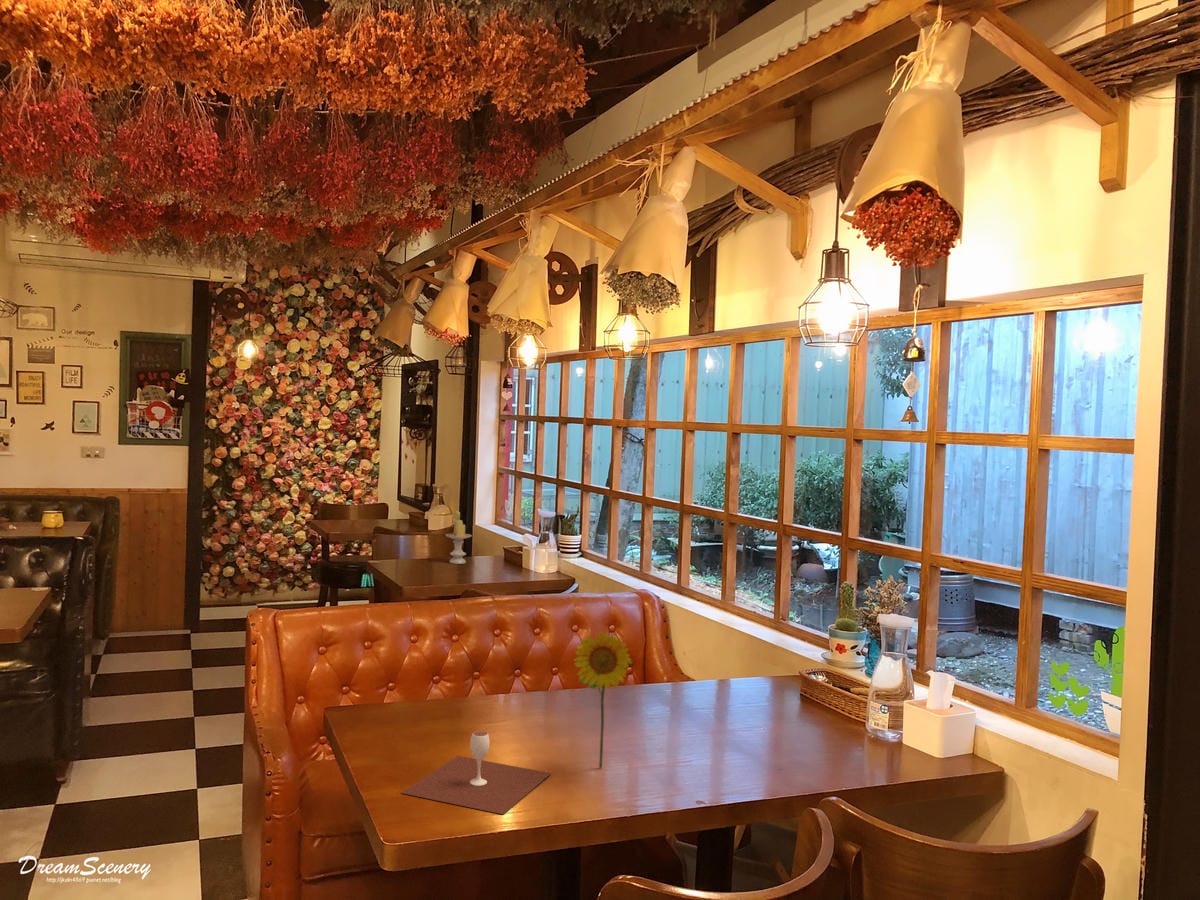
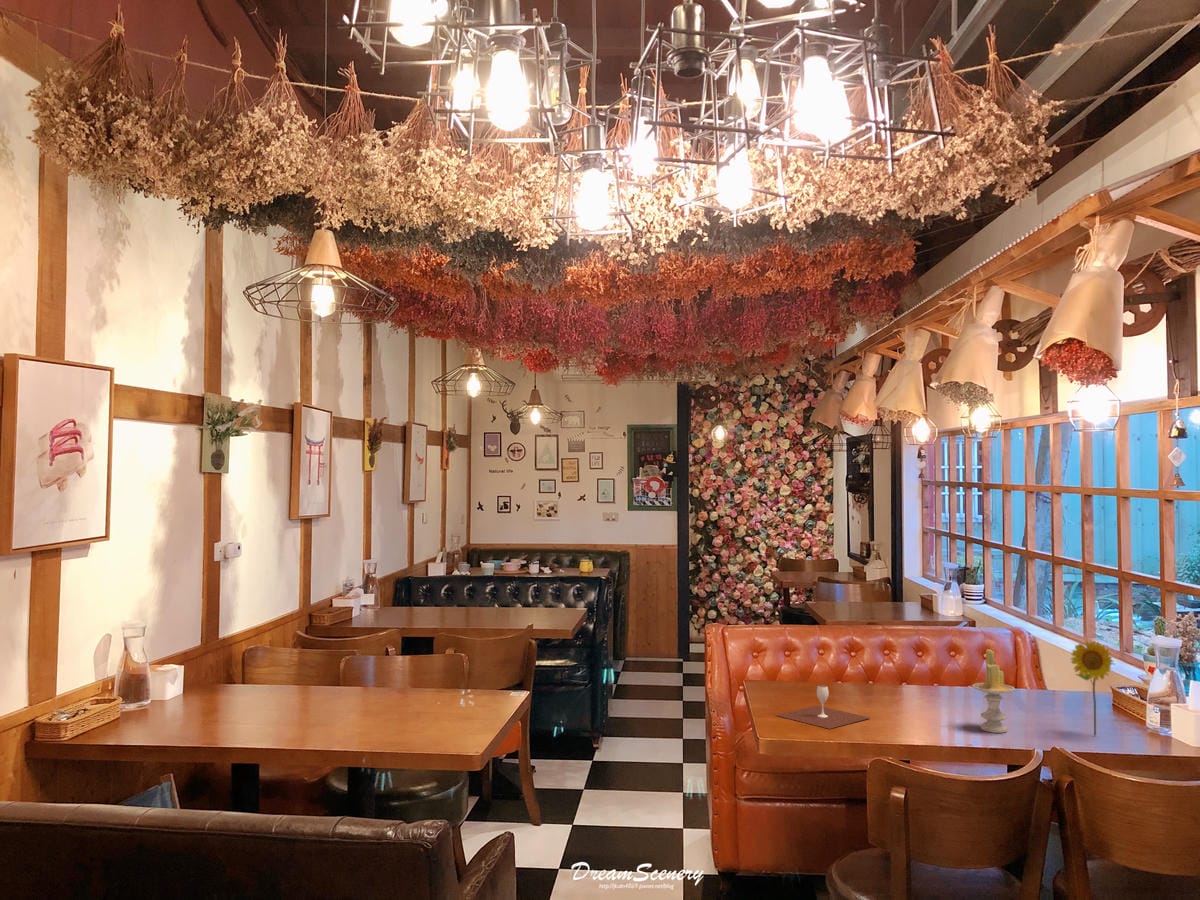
candle: present [446,511,471,564] -> present [972,649,1015,733]
flower: present [574,632,632,768] -> present [1071,641,1114,735]

